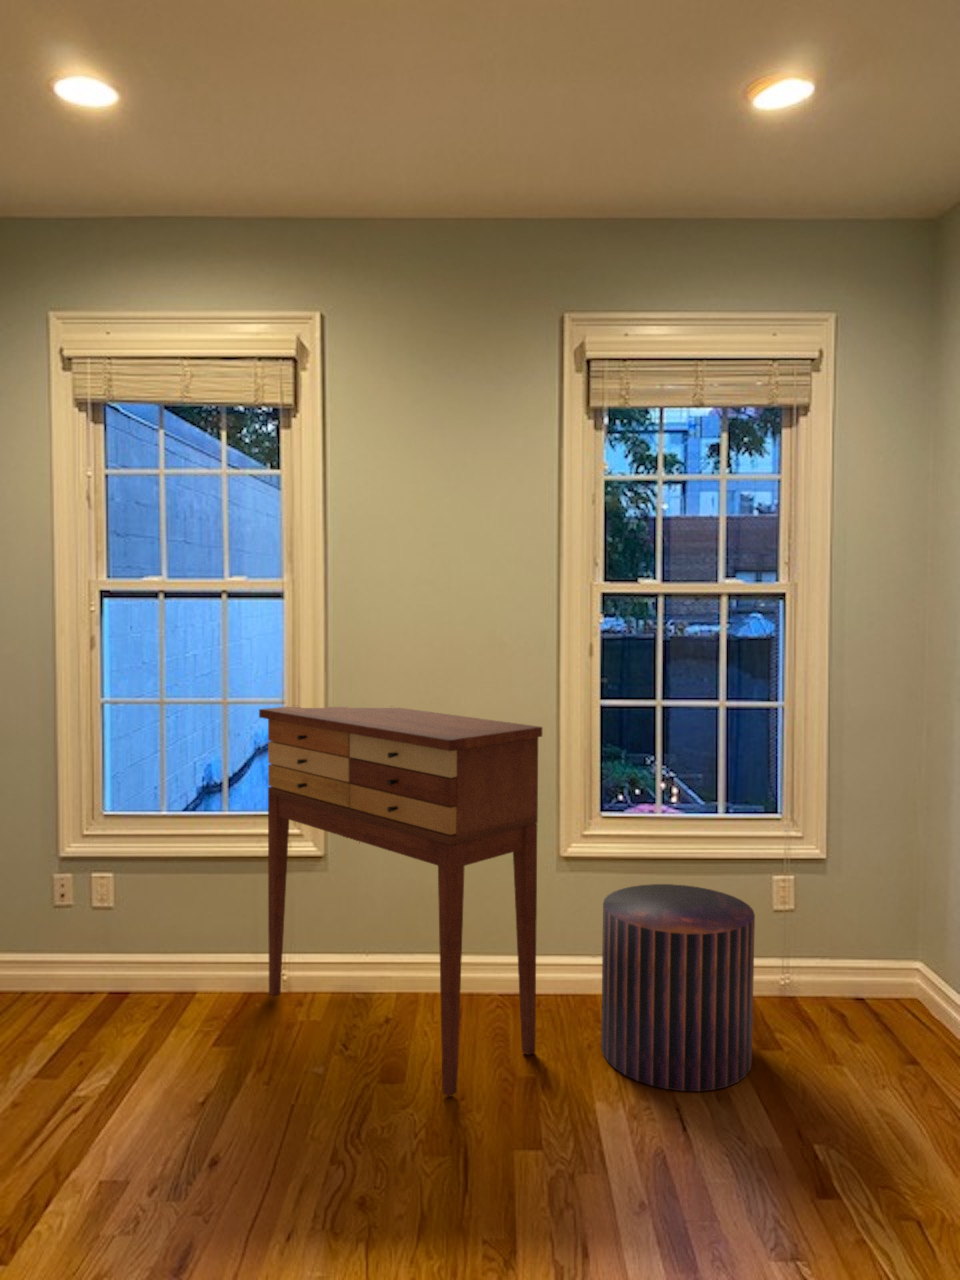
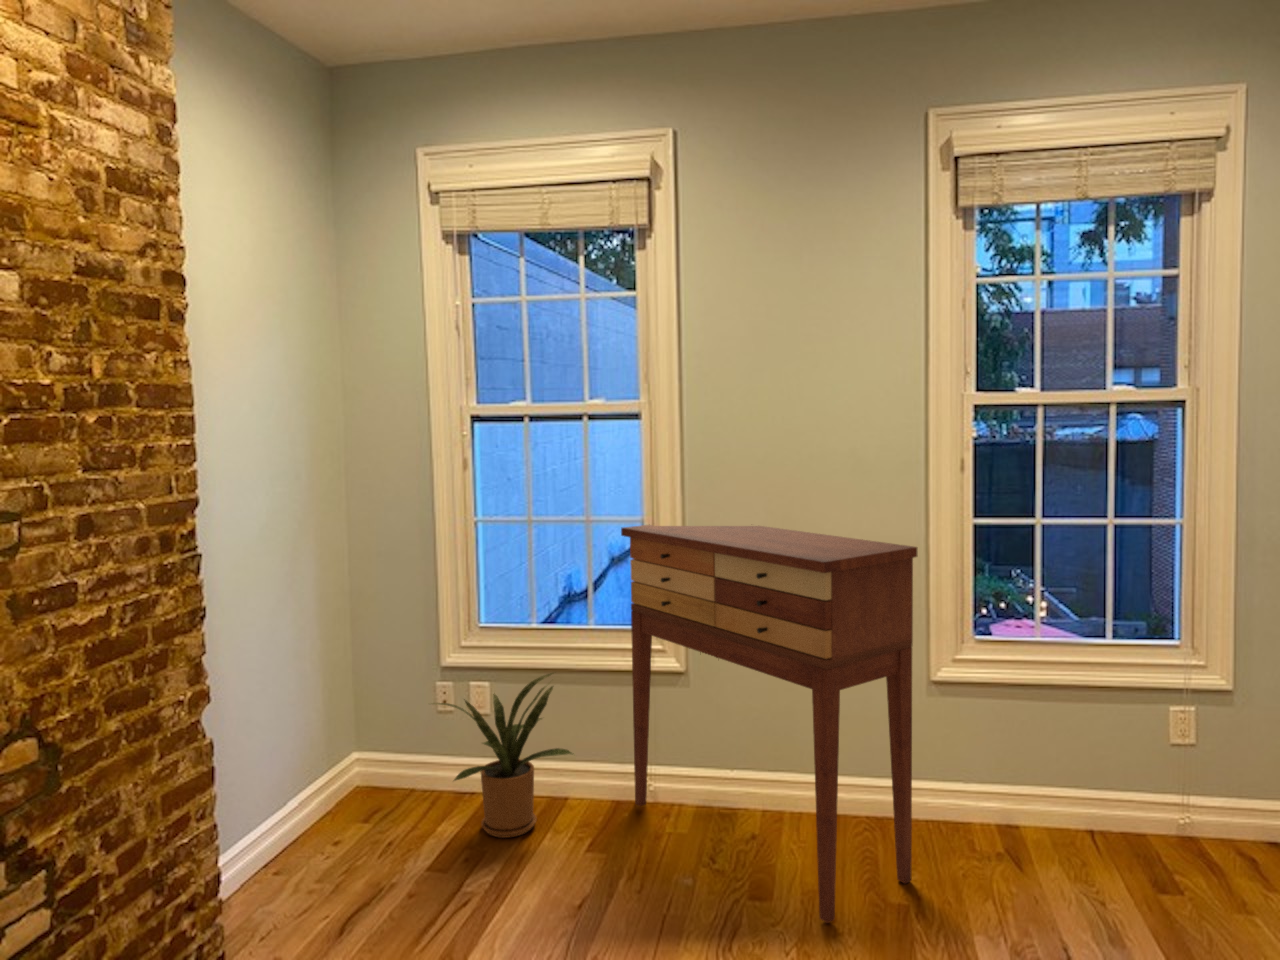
house plant: none [39,858,206,1036] -> present [434,673,572,838]
pouf: present [601,884,755,1091] -> none [982,712,1160,937]

